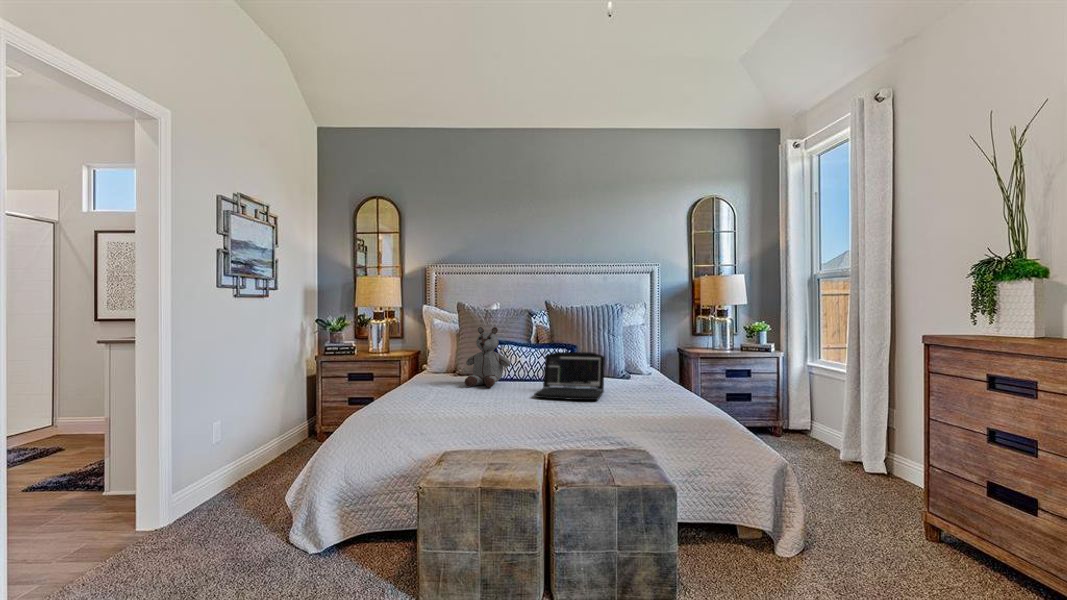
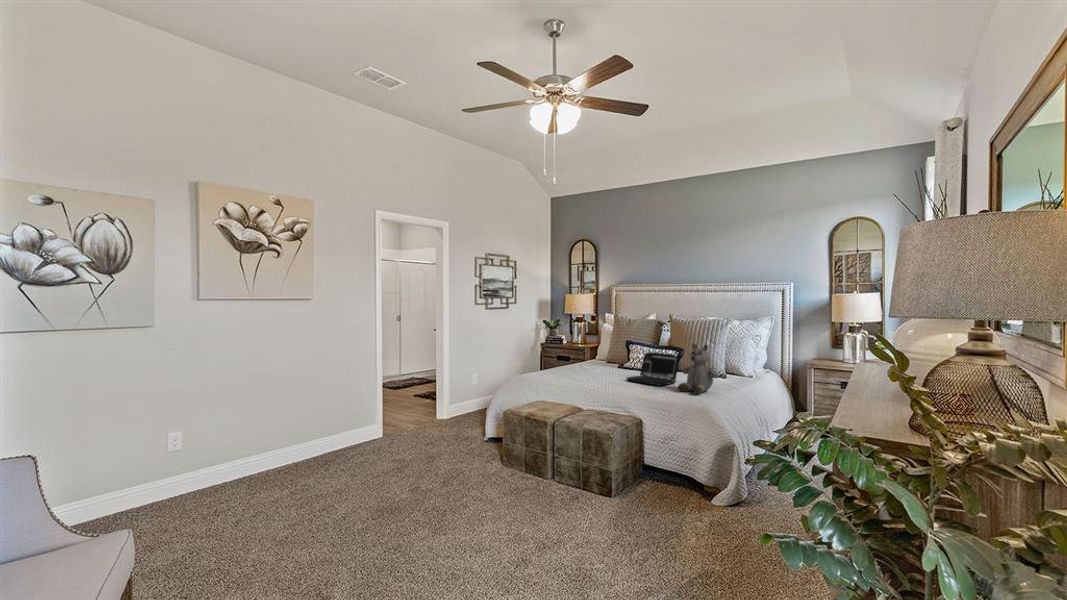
stuffed bear: present [465,327,510,387] -> present [678,344,718,394]

